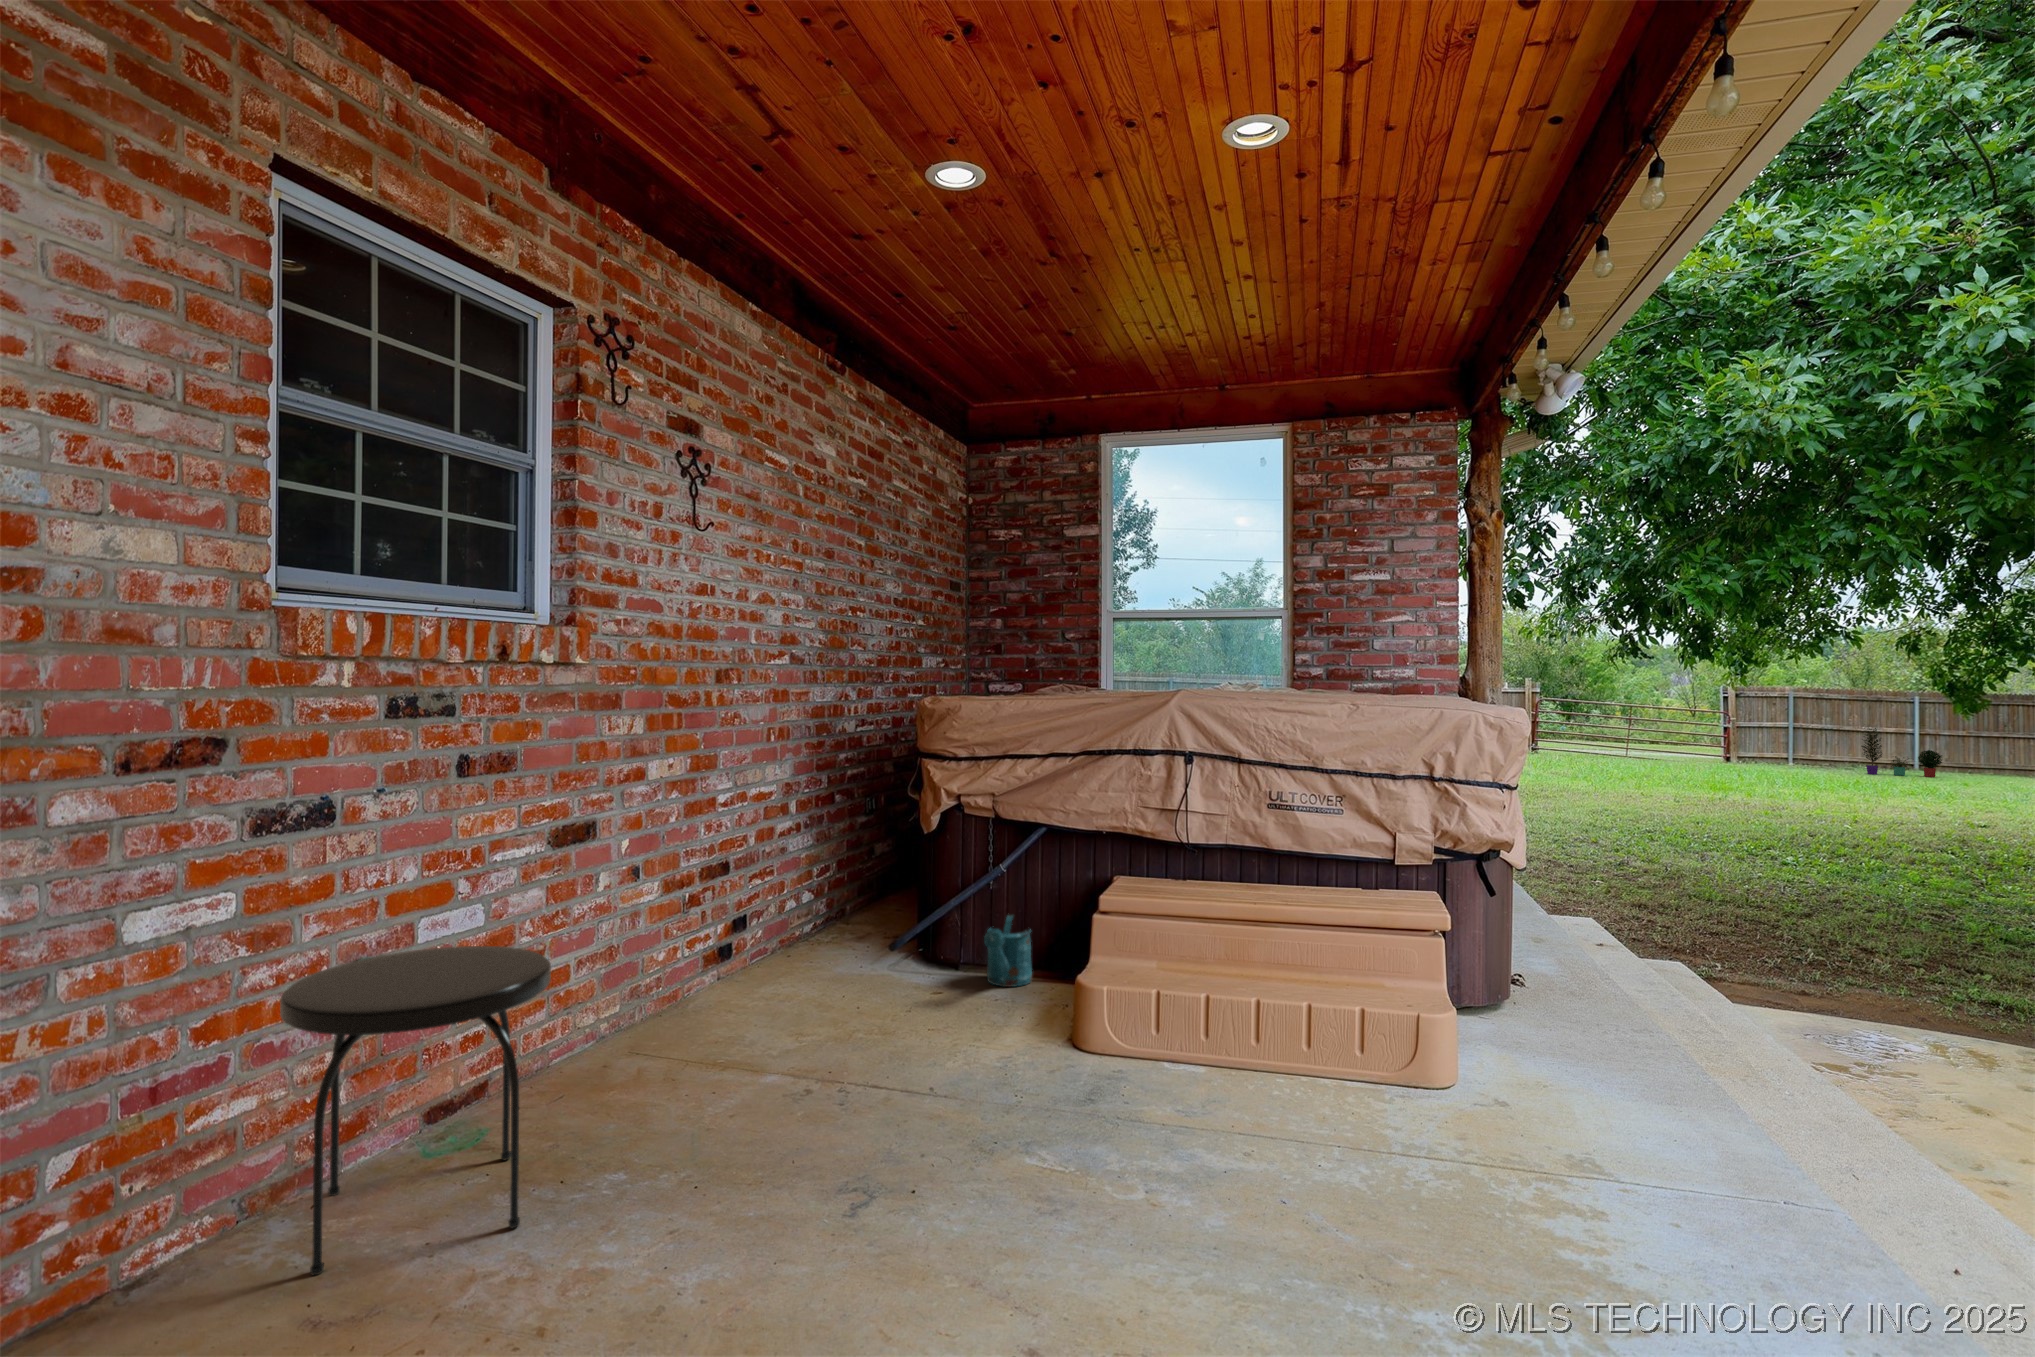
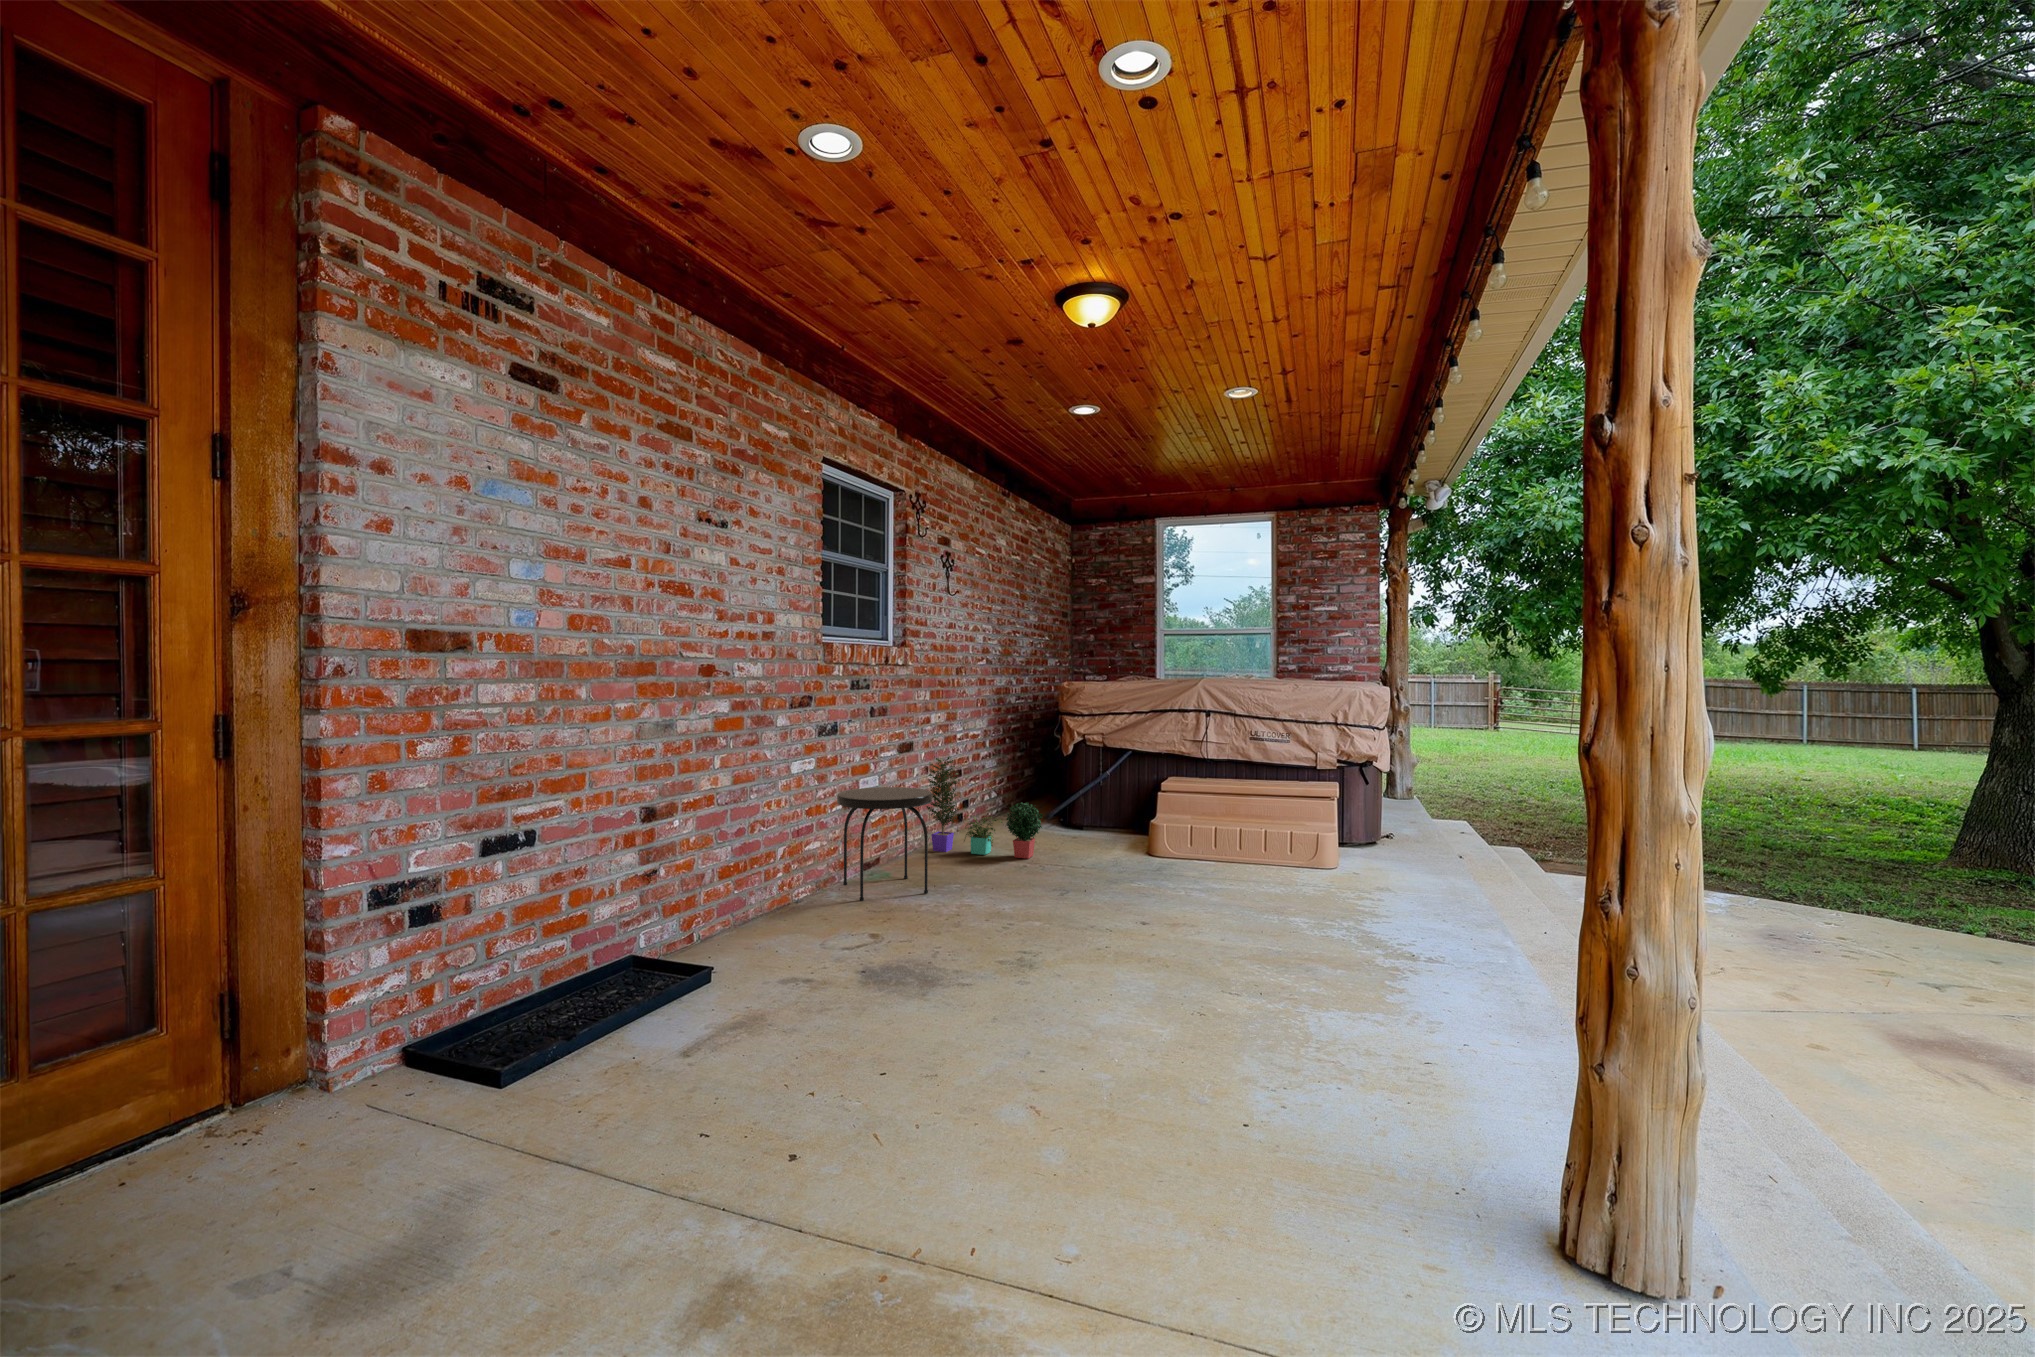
potted plant: present [1861,728,1942,777] -> present [926,757,1043,859]
watering can: present [984,915,1032,987] -> none [1098,797,1123,835]

